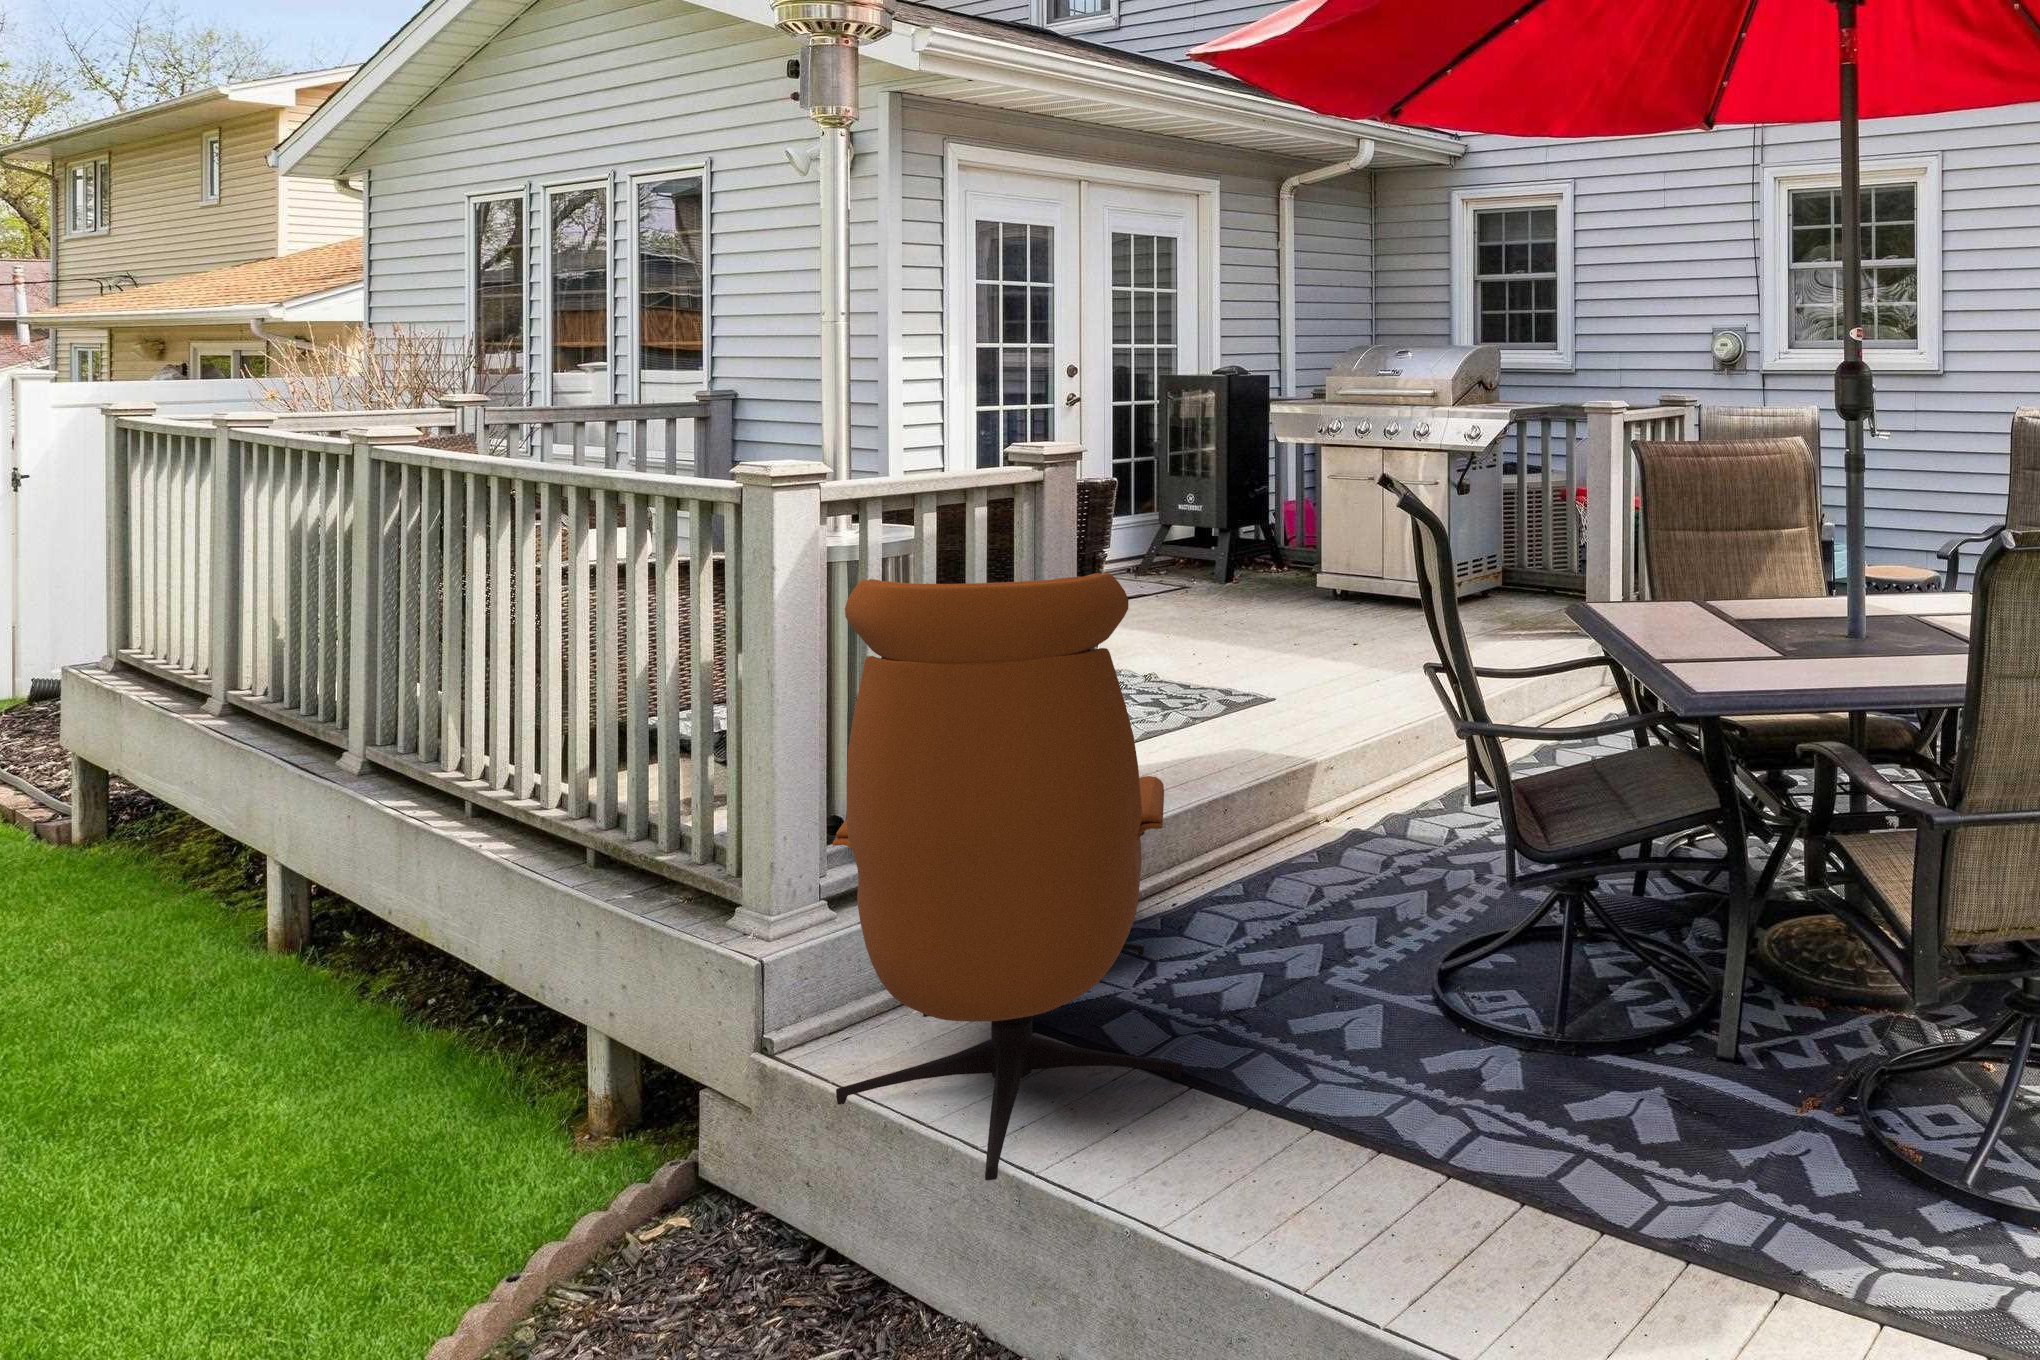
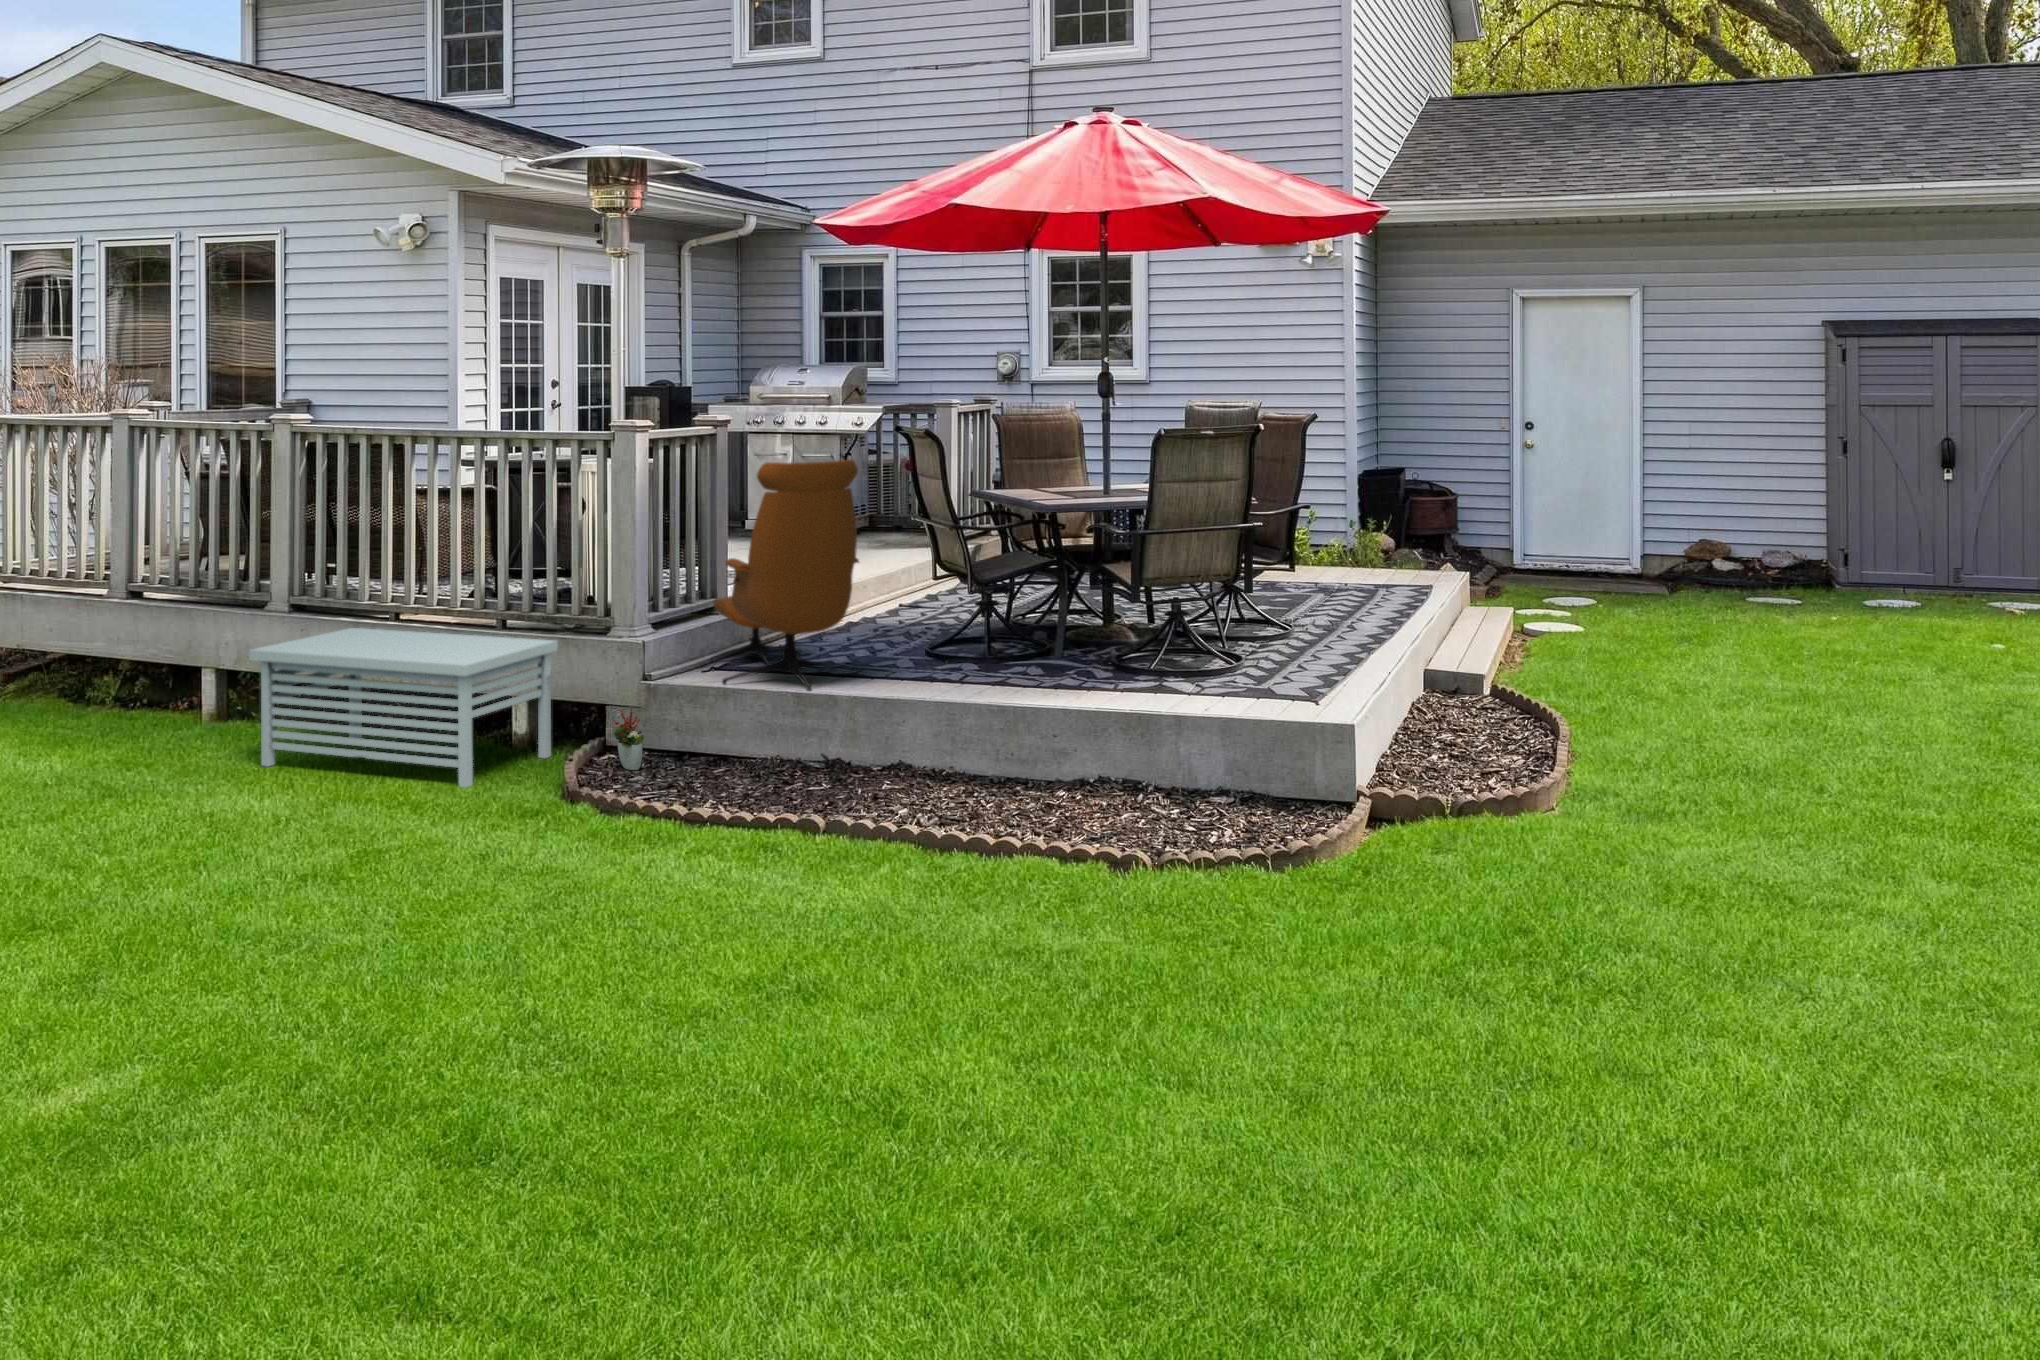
storage bench: none [63,818,603,1302] -> present [249,628,558,788]
decorative plant: none [615,1114,695,1271] -> present [613,708,644,770]

